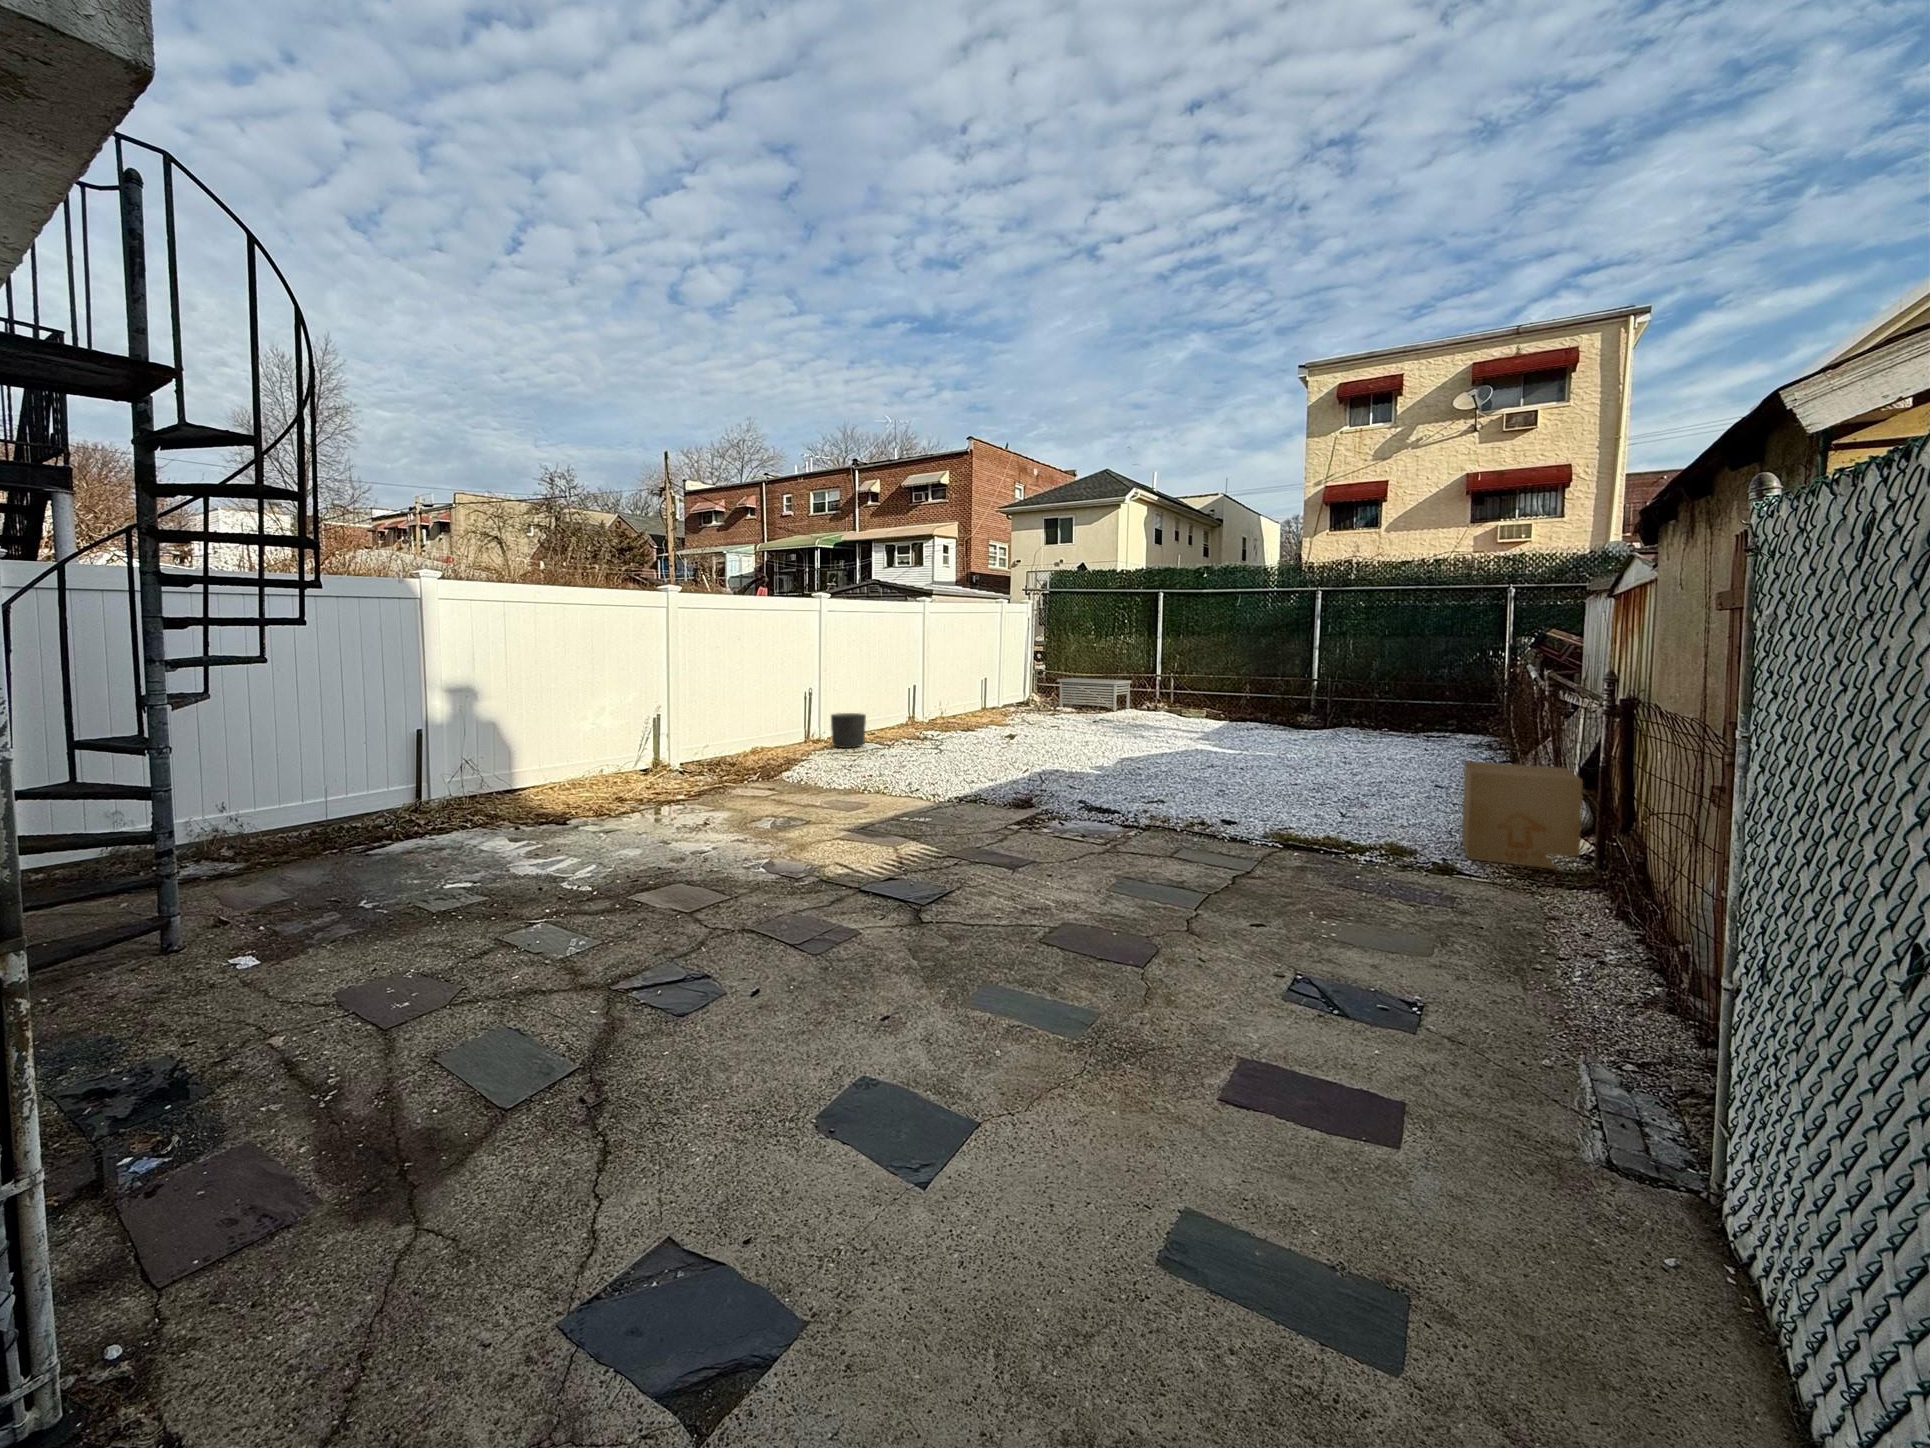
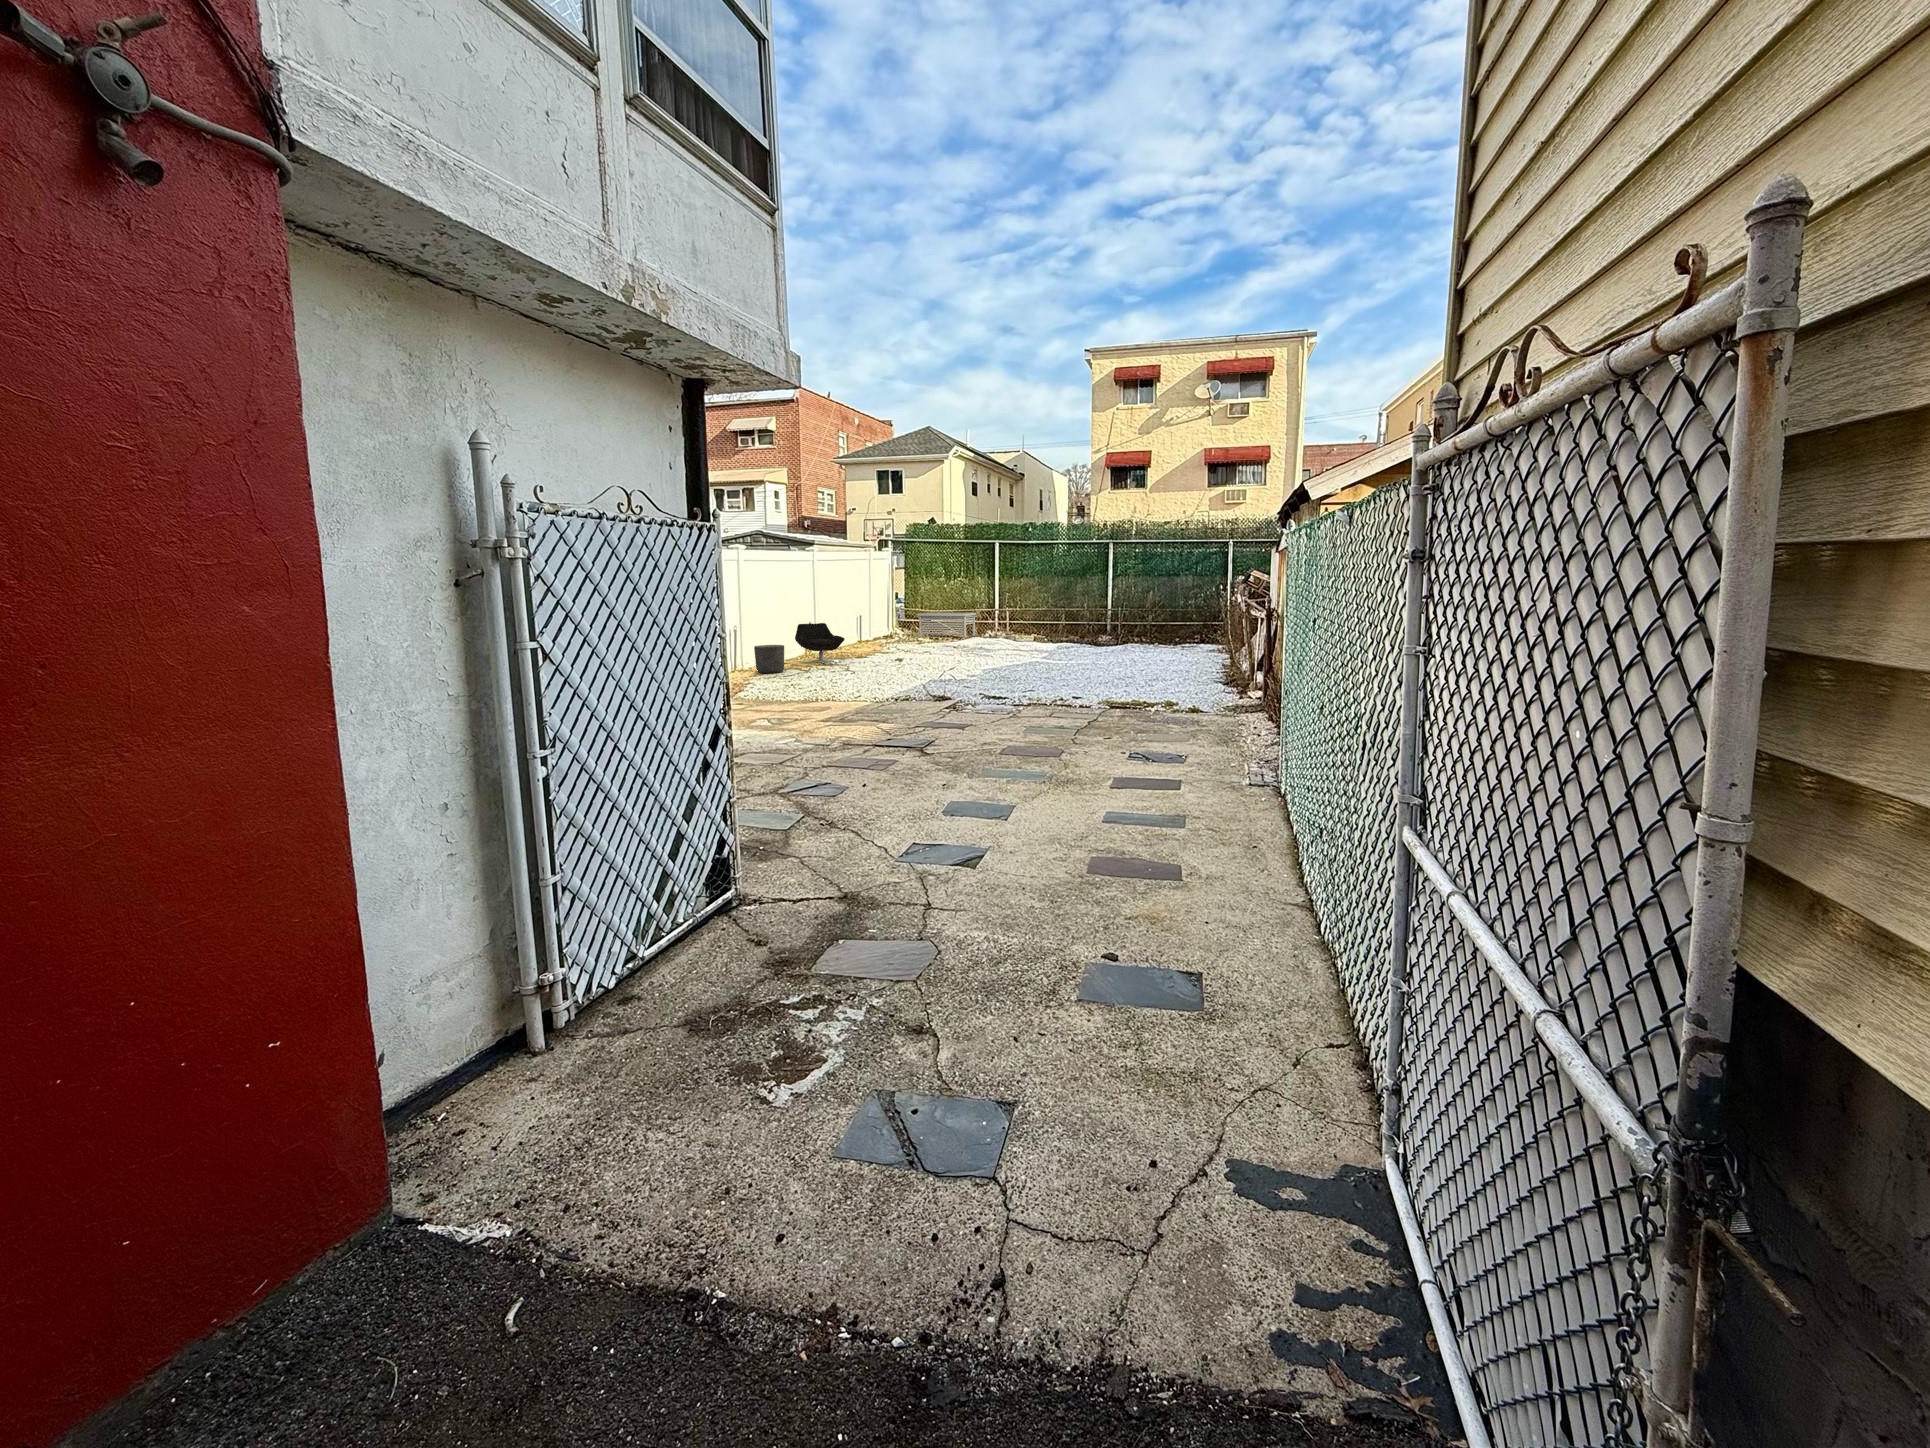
lounge chair: none [890,688,946,738] -> present [795,623,845,664]
cardboard box: present [1462,761,1583,869] -> none [1205,651,1263,707]

